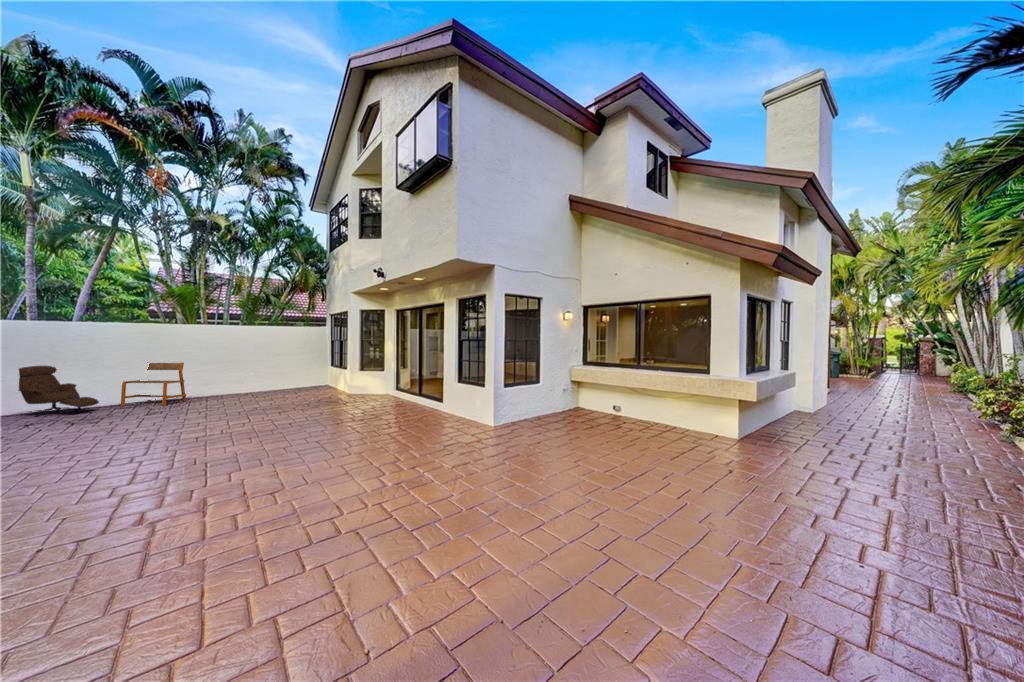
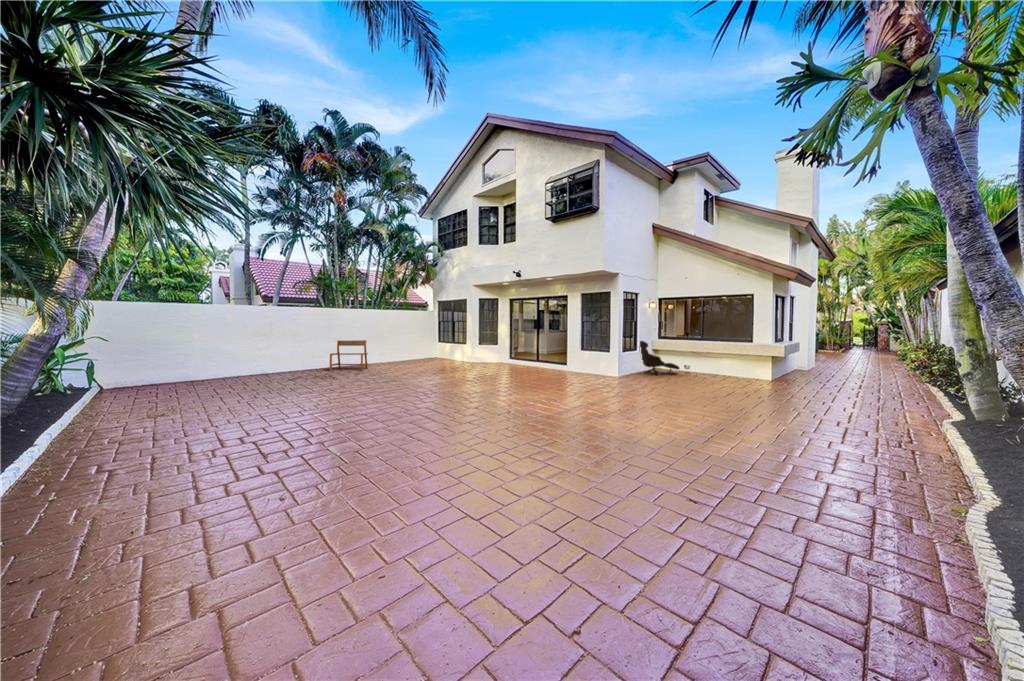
lounge chair: present [18,366,99,416] -> present [640,341,679,375]

